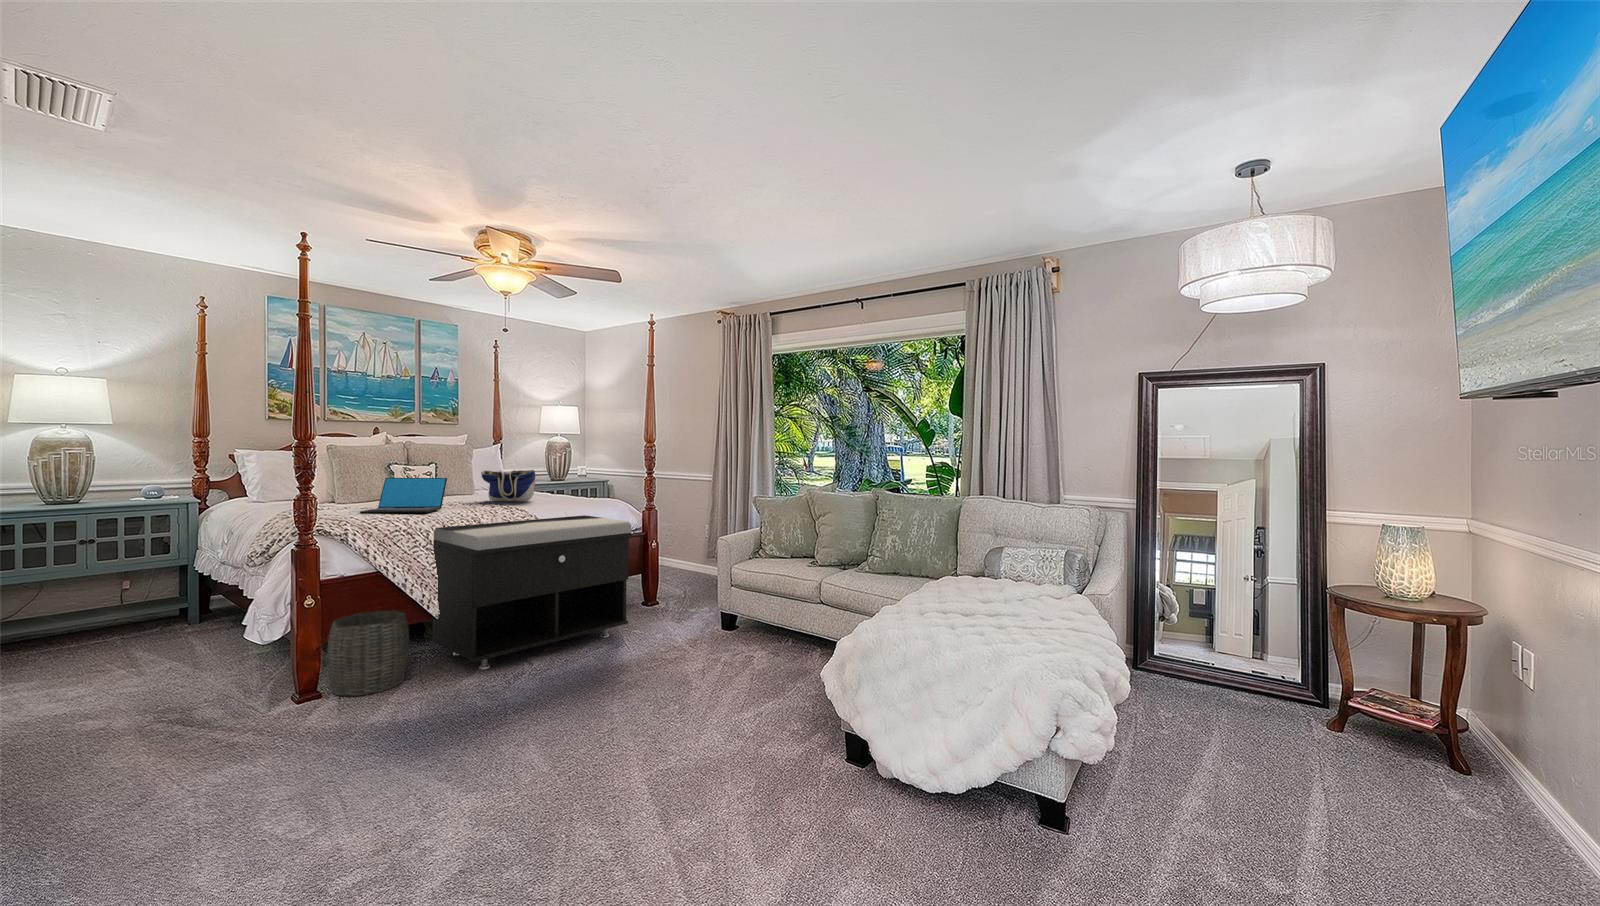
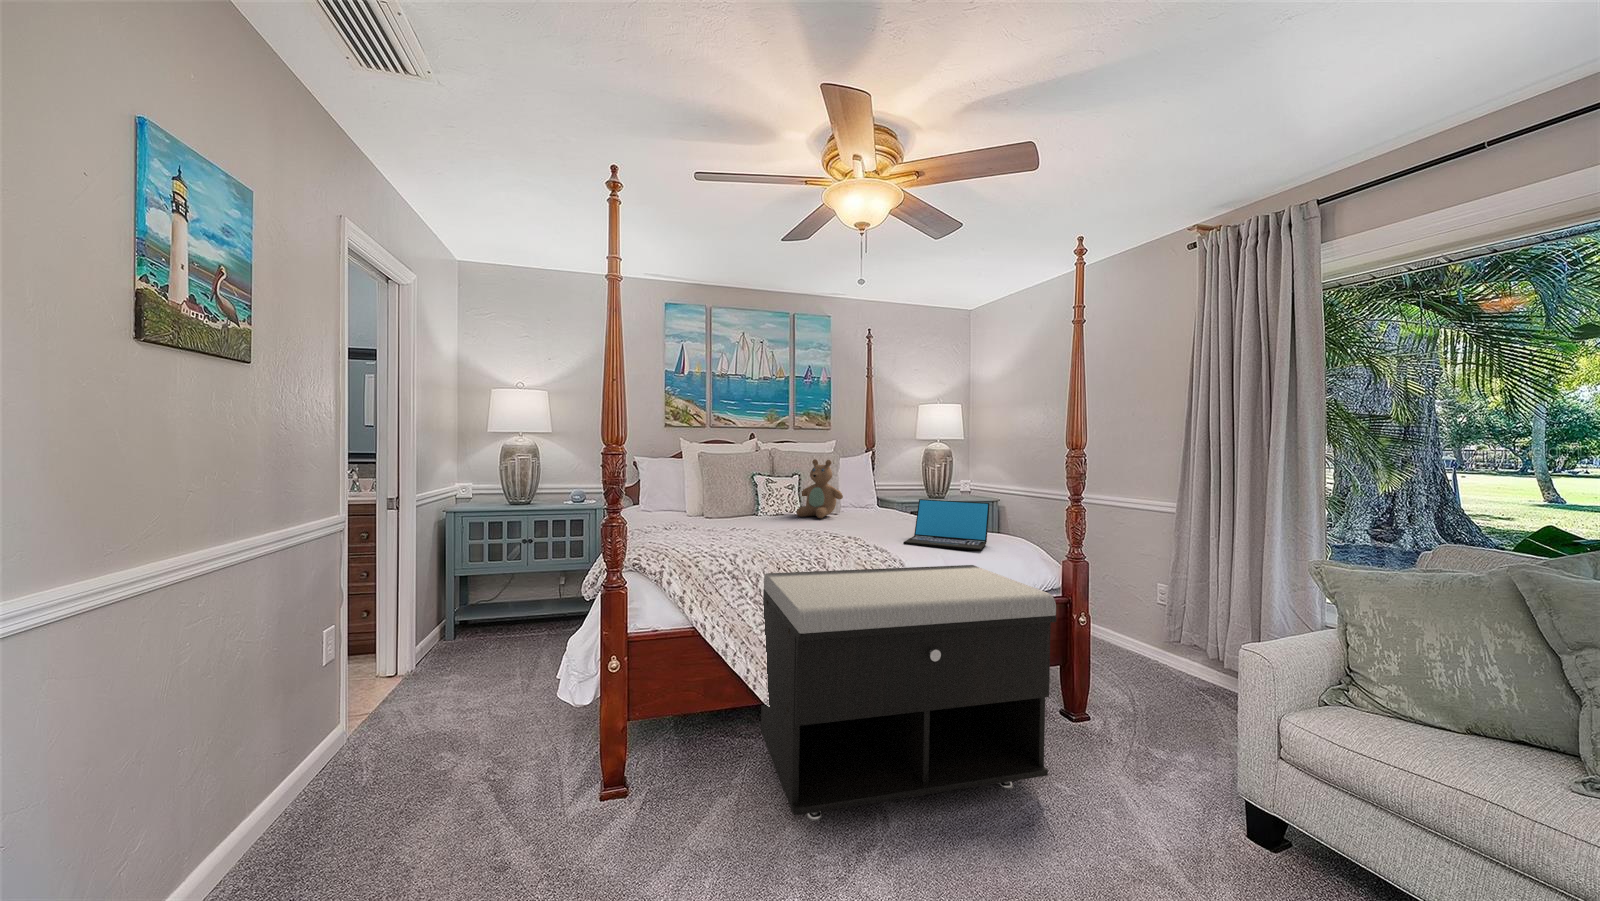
teddy bear: none [436,450,479,499] -> present [797,459,843,518]
tote bag: present [481,470,535,501] -> none [842,486,905,528]
laptop: present [360,478,447,513] -> present [903,499,990,551]
woven basket: present [327,611,409,696] -> none [621,687,719,827]

